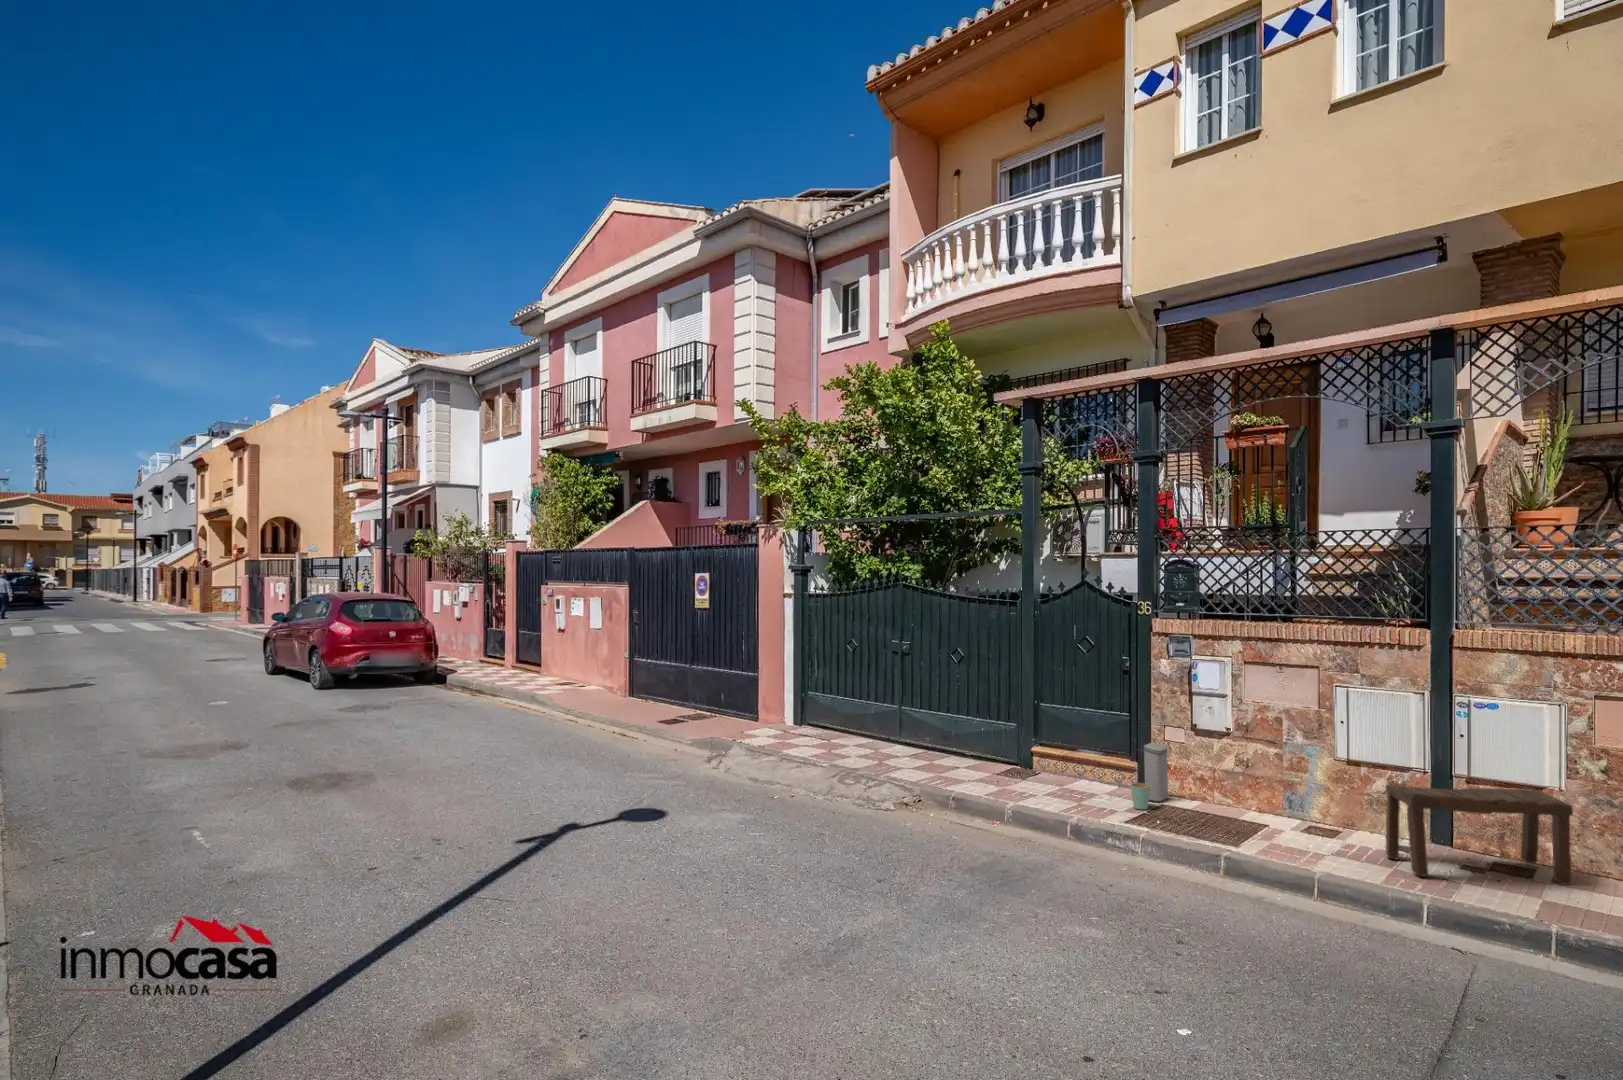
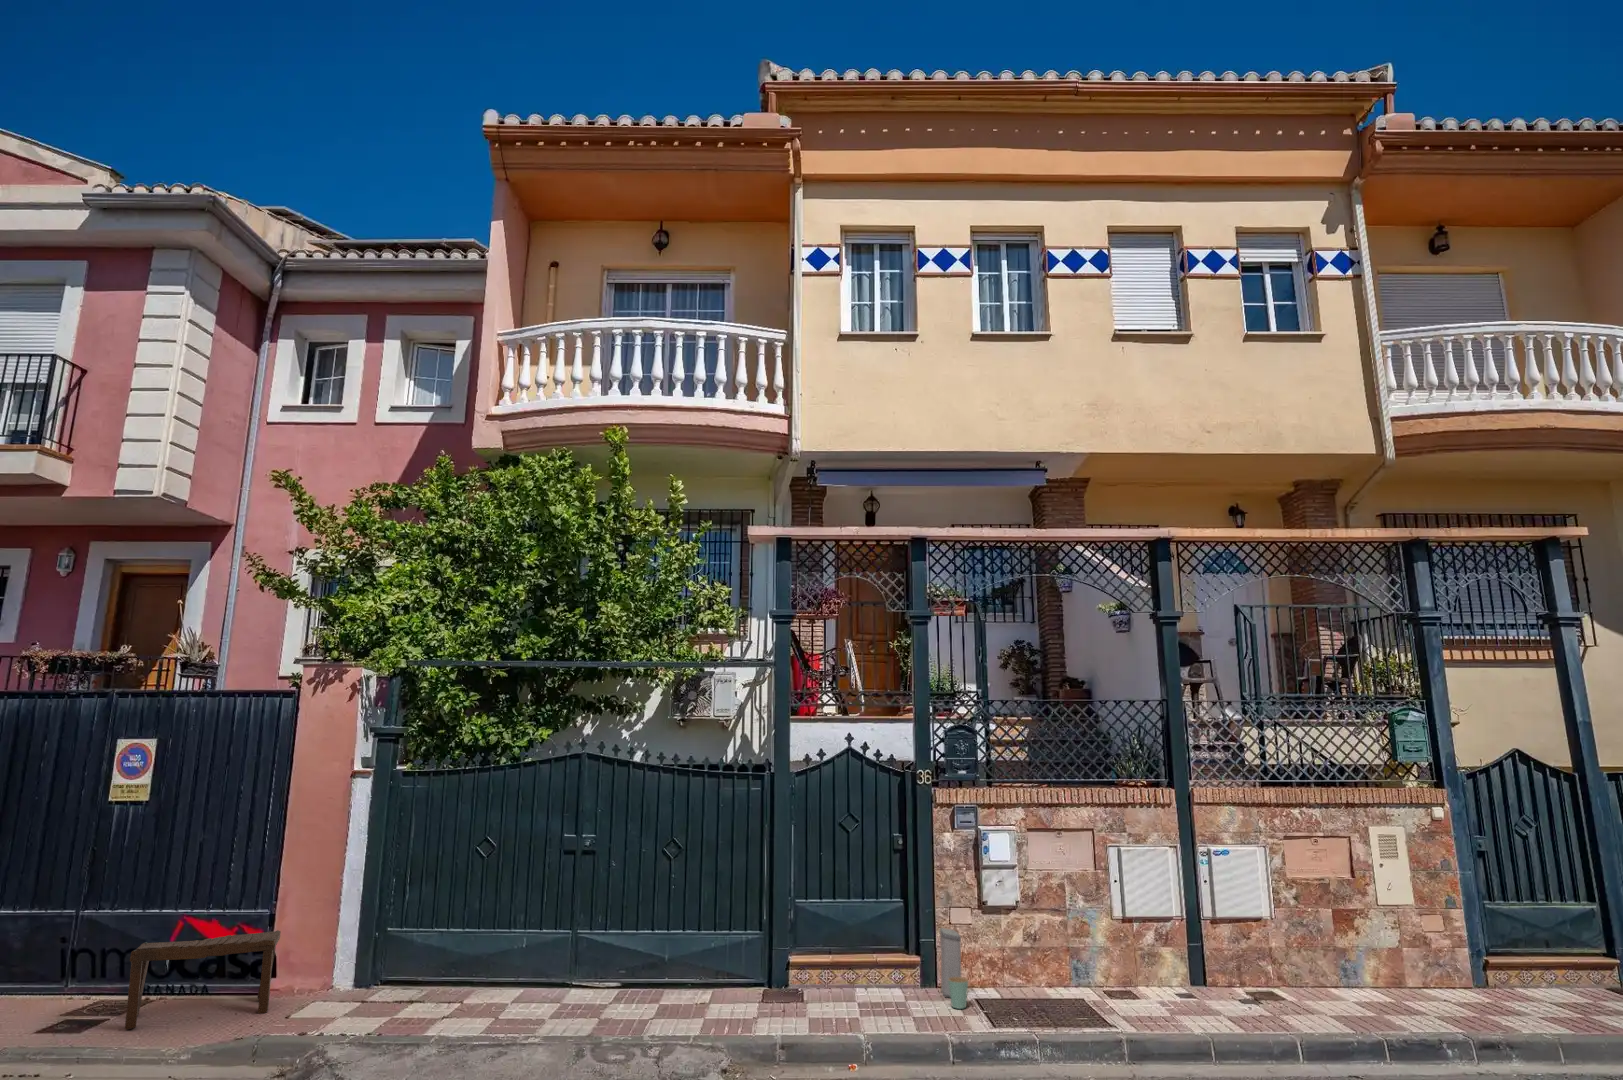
bench: present [1386,785,1573,885] -> present [125,930,281,1029]

